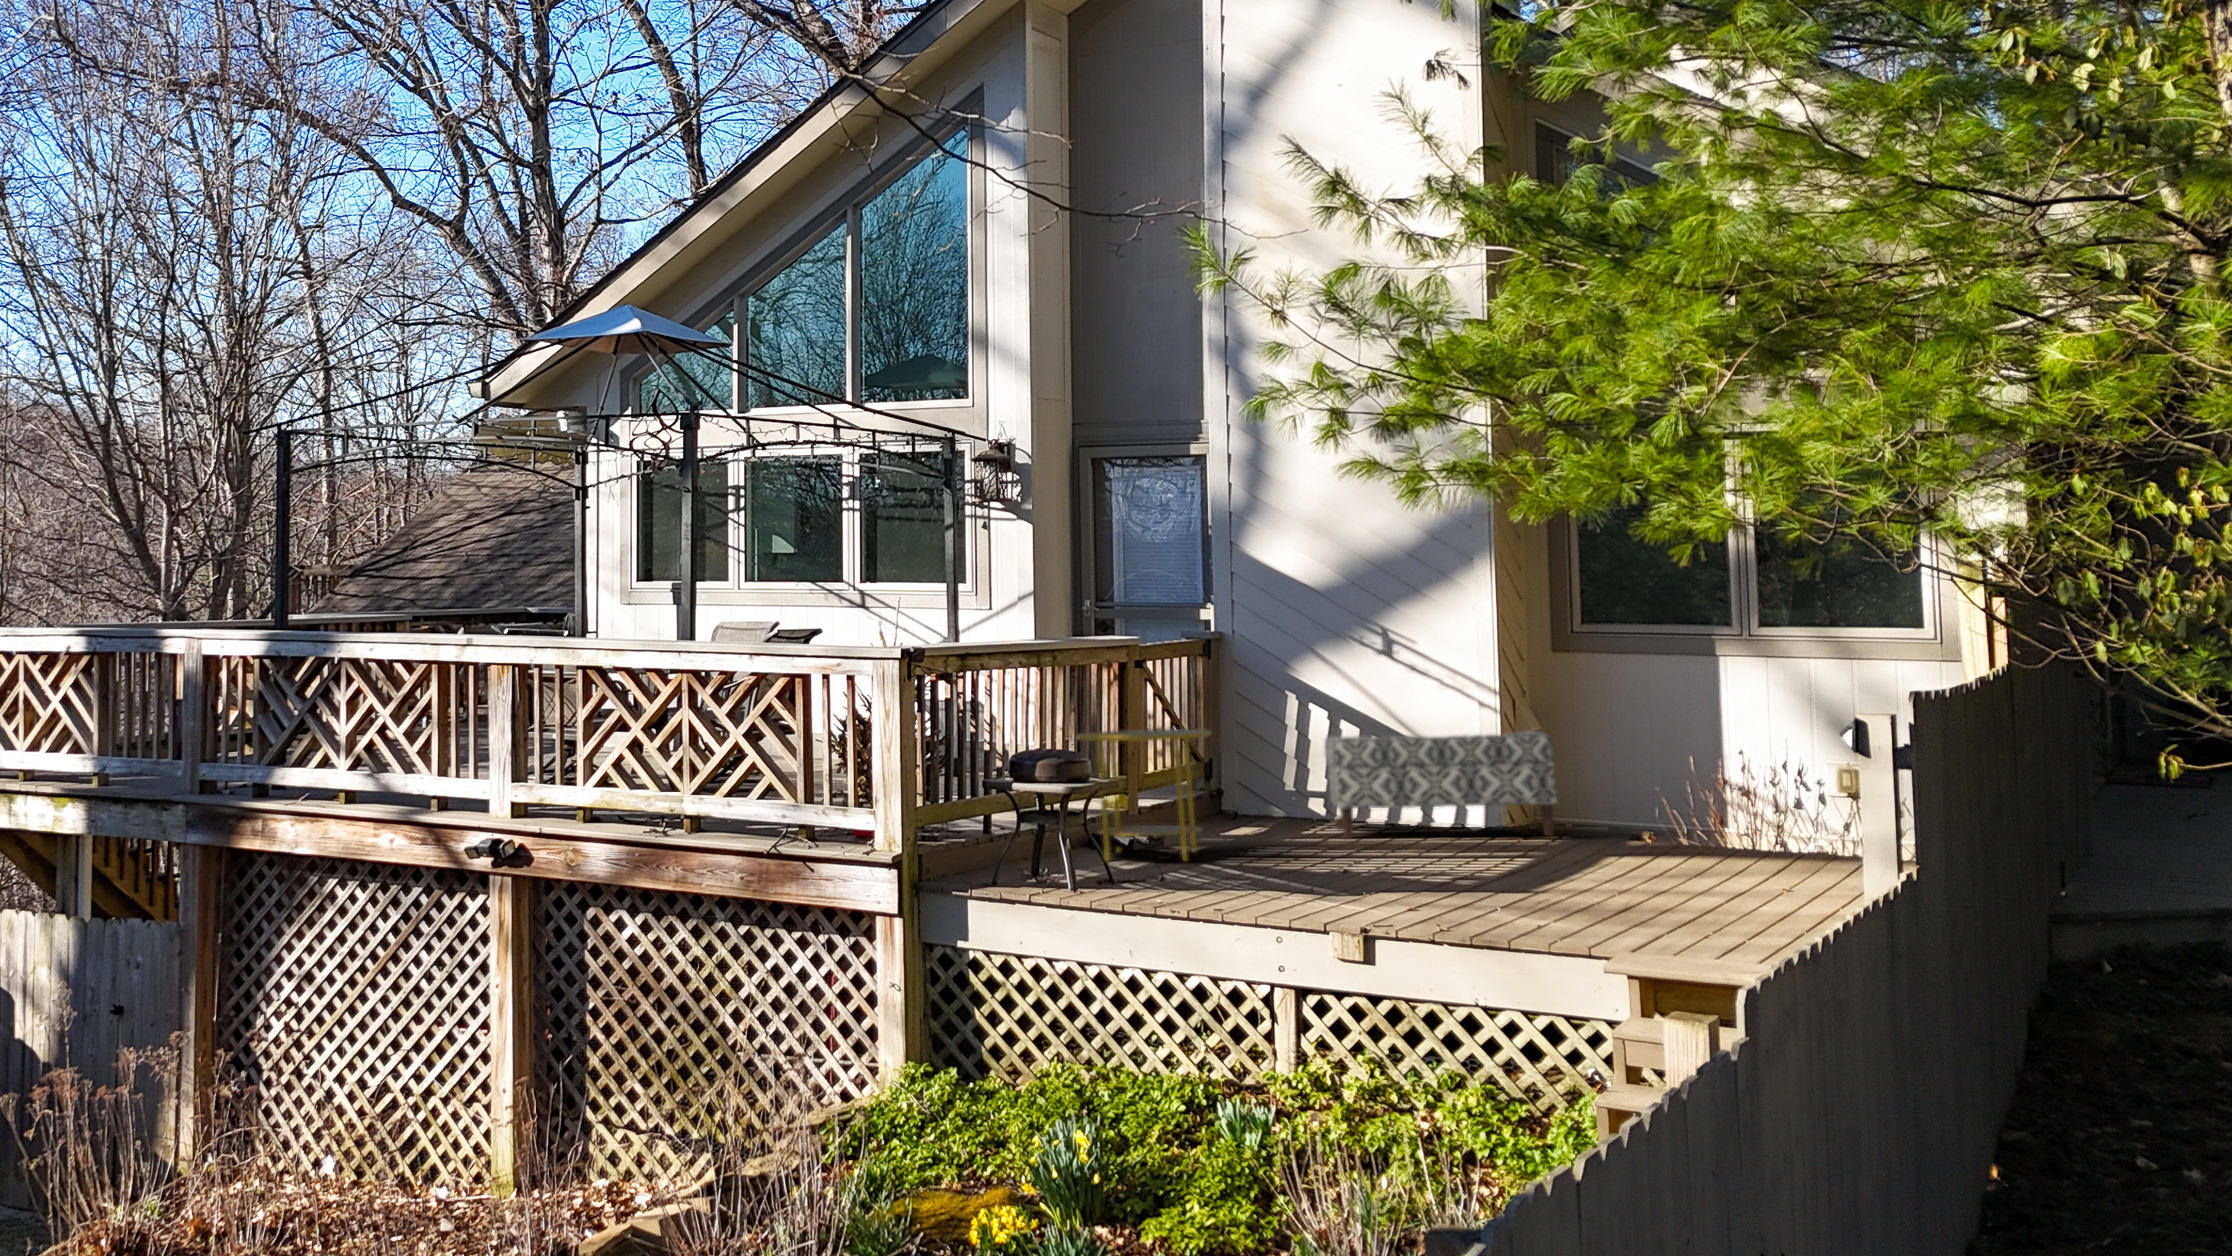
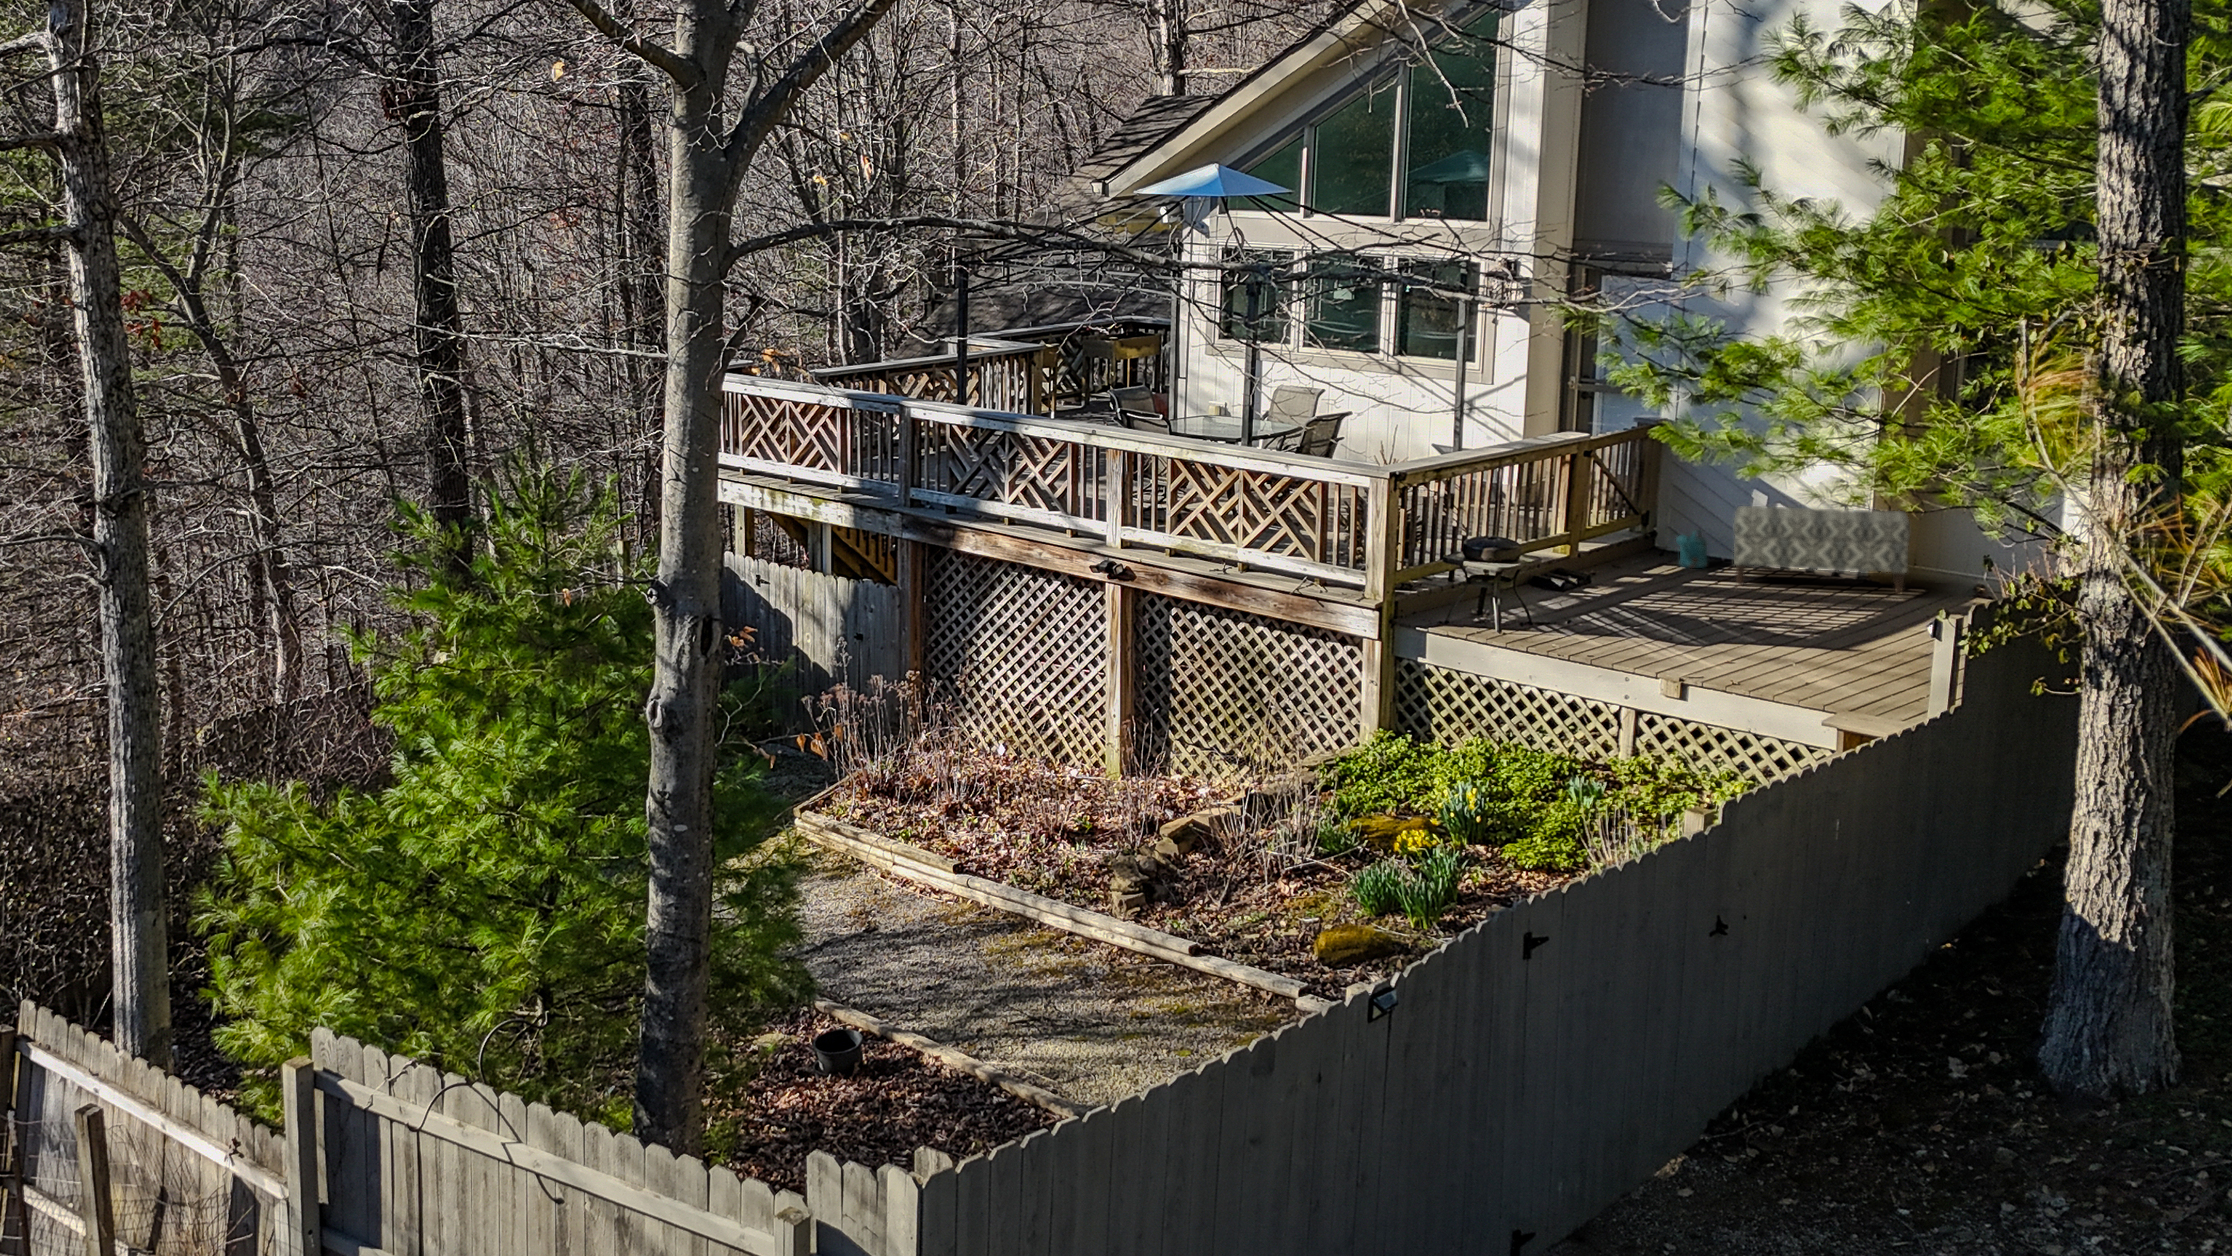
side table: present [1077,729,1210,861] -> none [1528,506,1628,604]
watering can: none [1254,775,1294,827] -> present [1676,530,1707,568]

